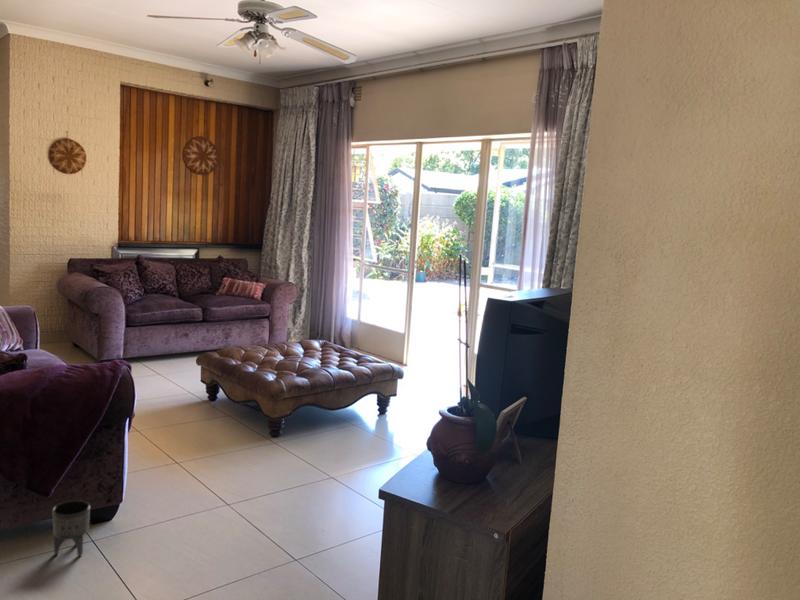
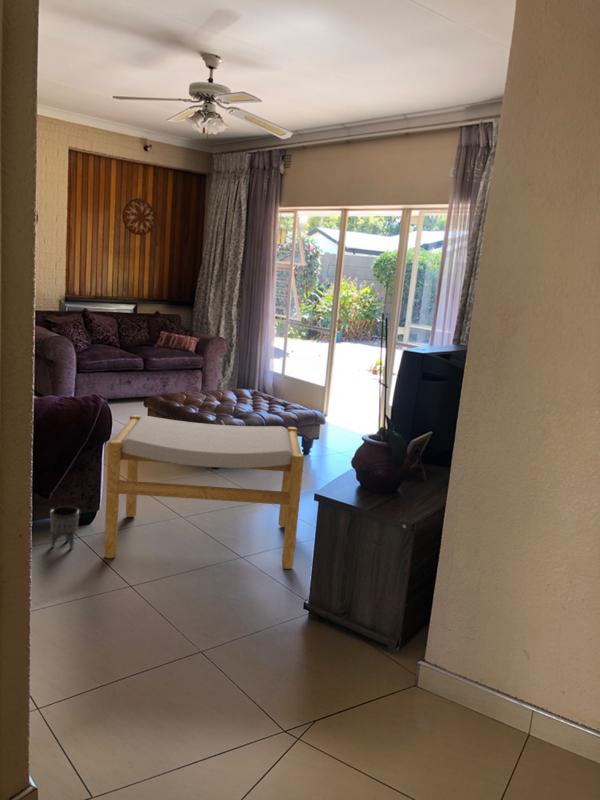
footstool: none [120,381,370,572] -> present [104,415,304,569]

